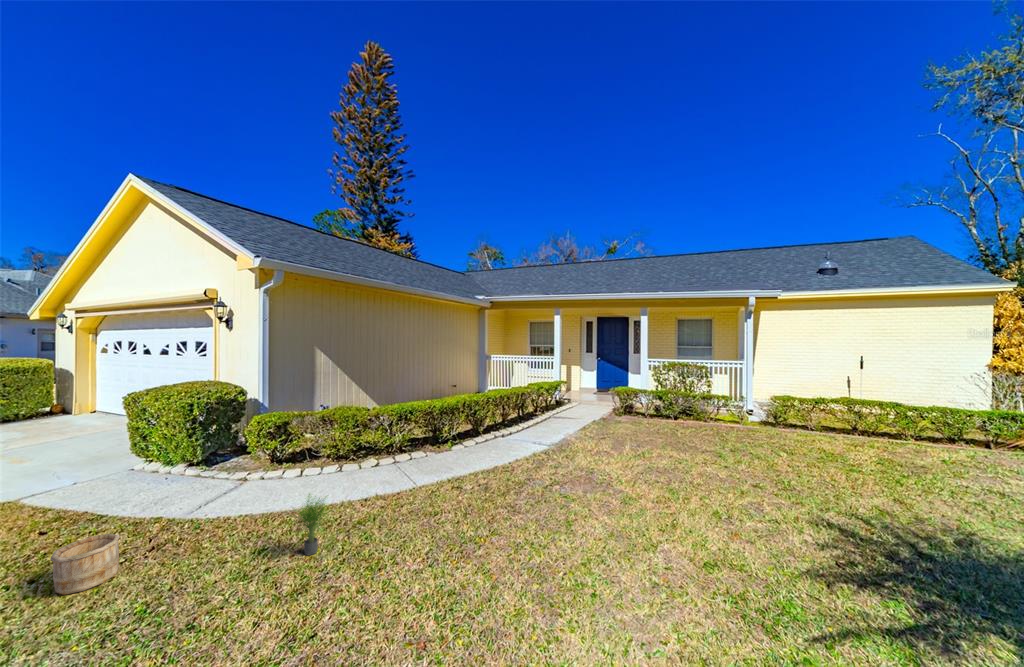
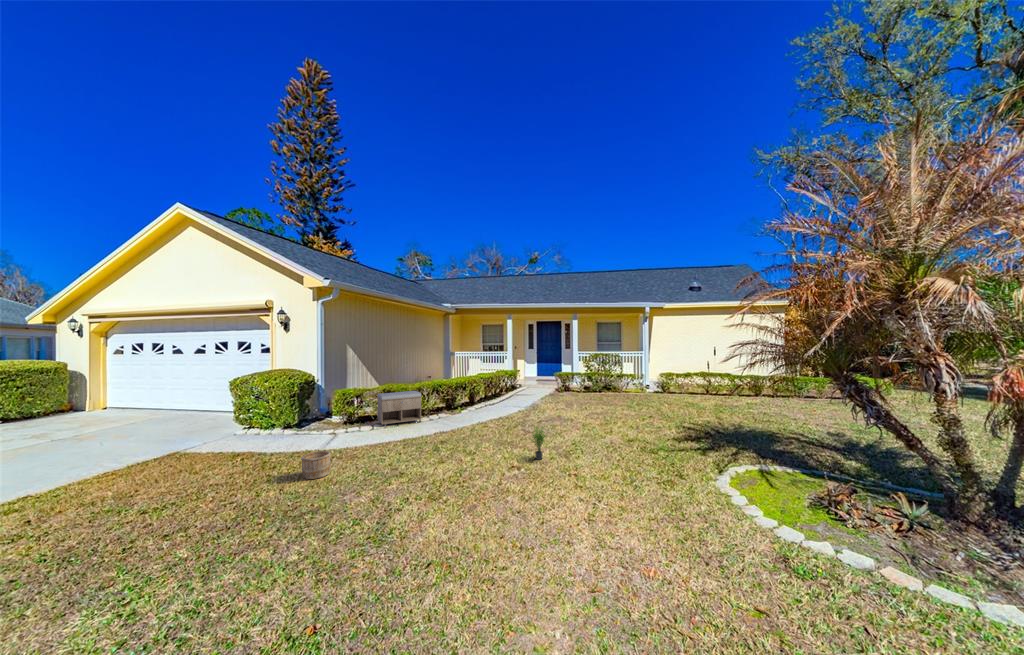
storage bench: none [325,412,386,464] -> present [378,391,422,427]
potted plant: present [295,494,325,555] -> present [533,429,545,460]

